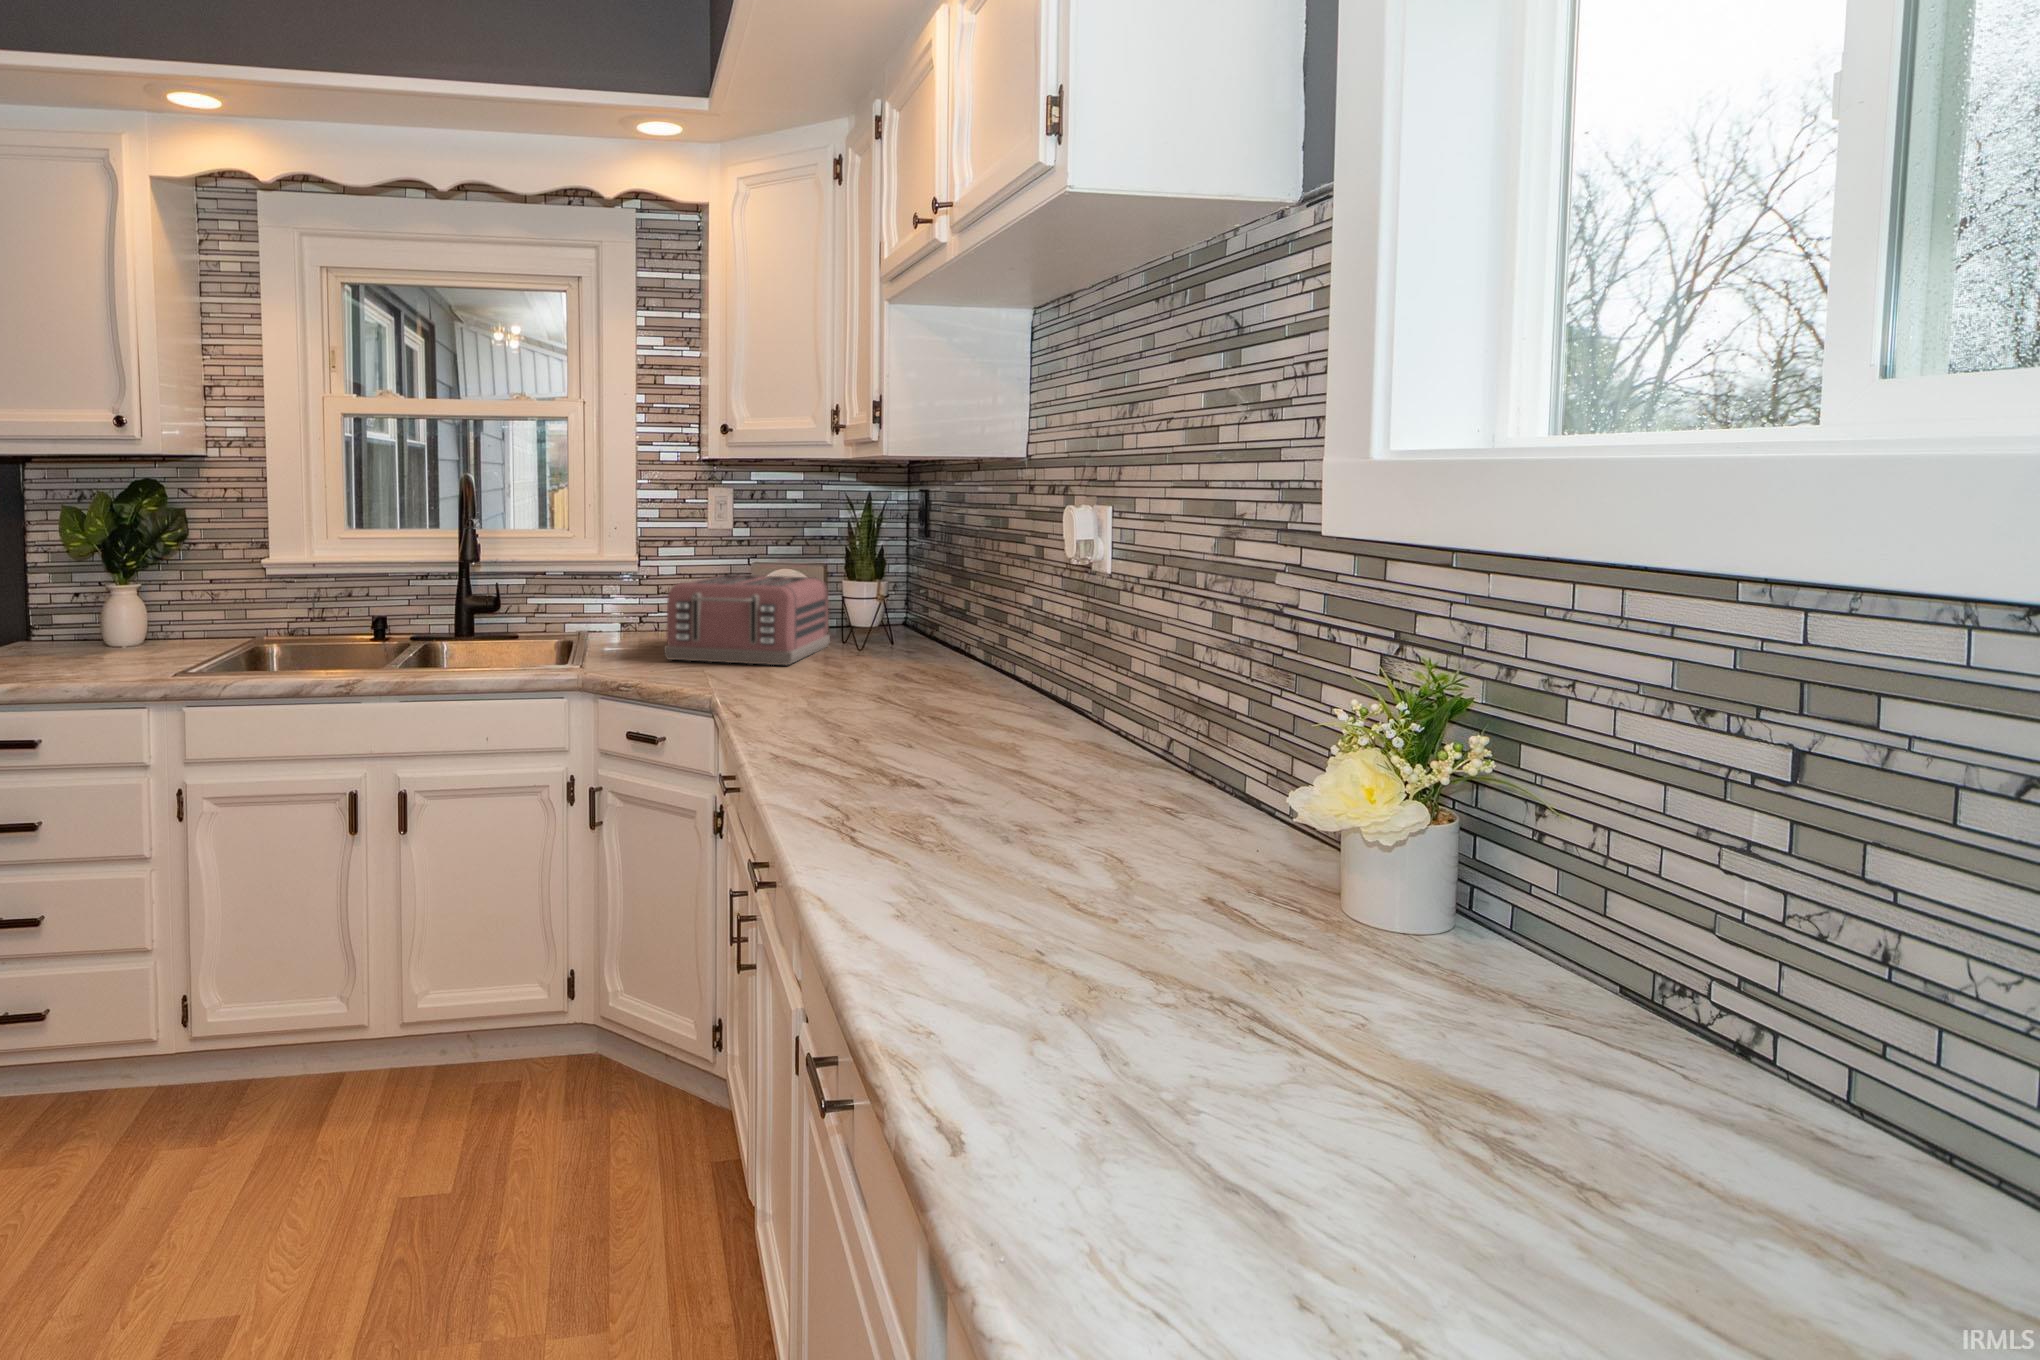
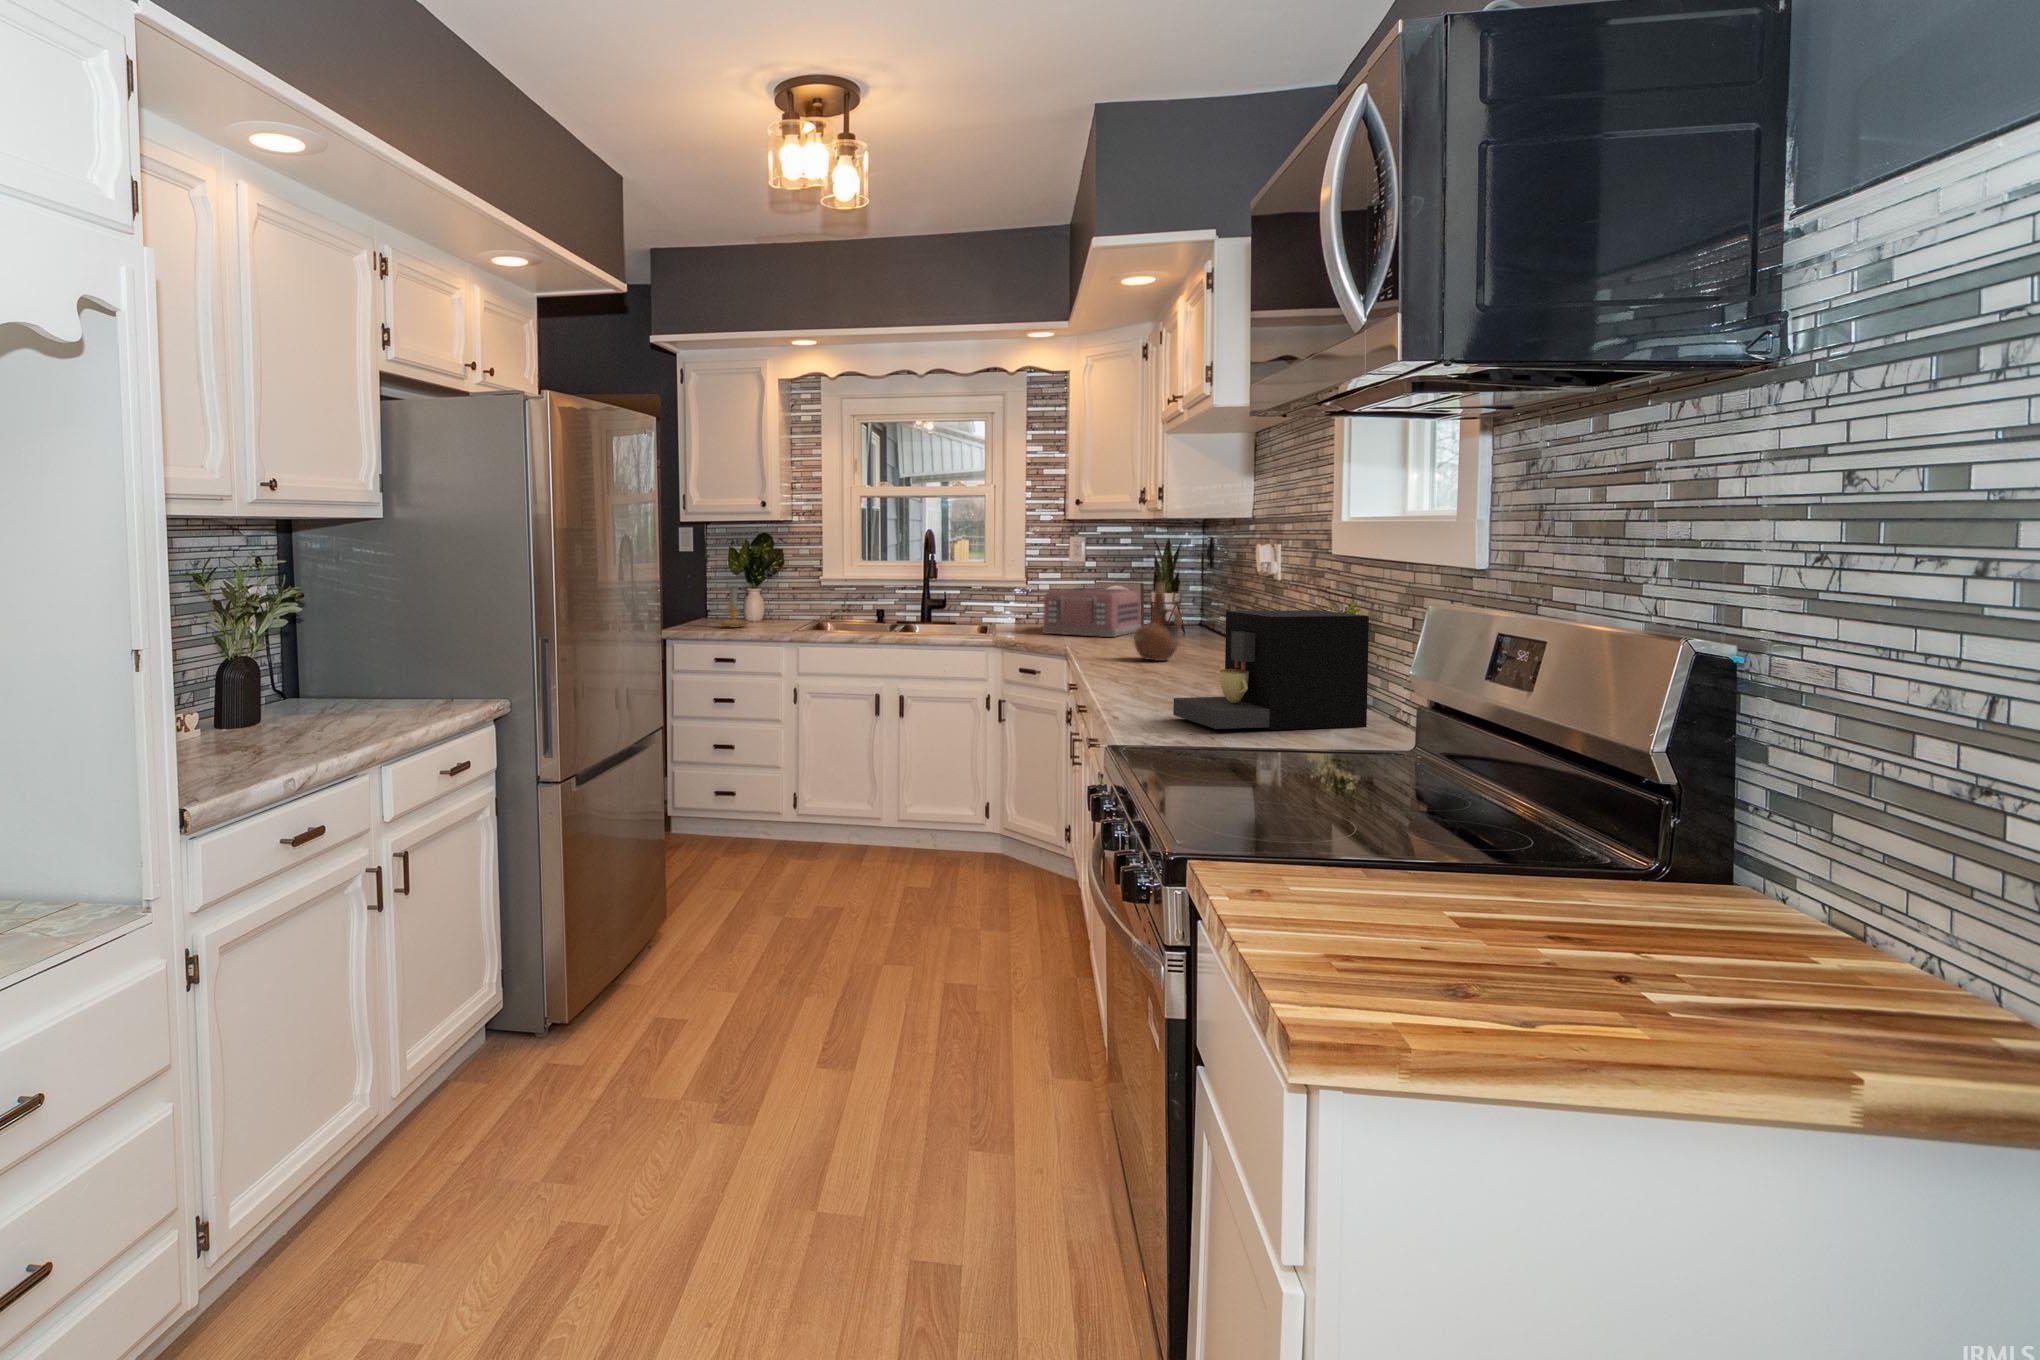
ceramic pitcher: none [848,580,941,739] -> present [1134,582,1182,661]
candle: none [24,583,110,665] -> present [719,588,749,628]
coffee maker: none [1096,702,1671,1227] -> present [1173,610,1369,730]

